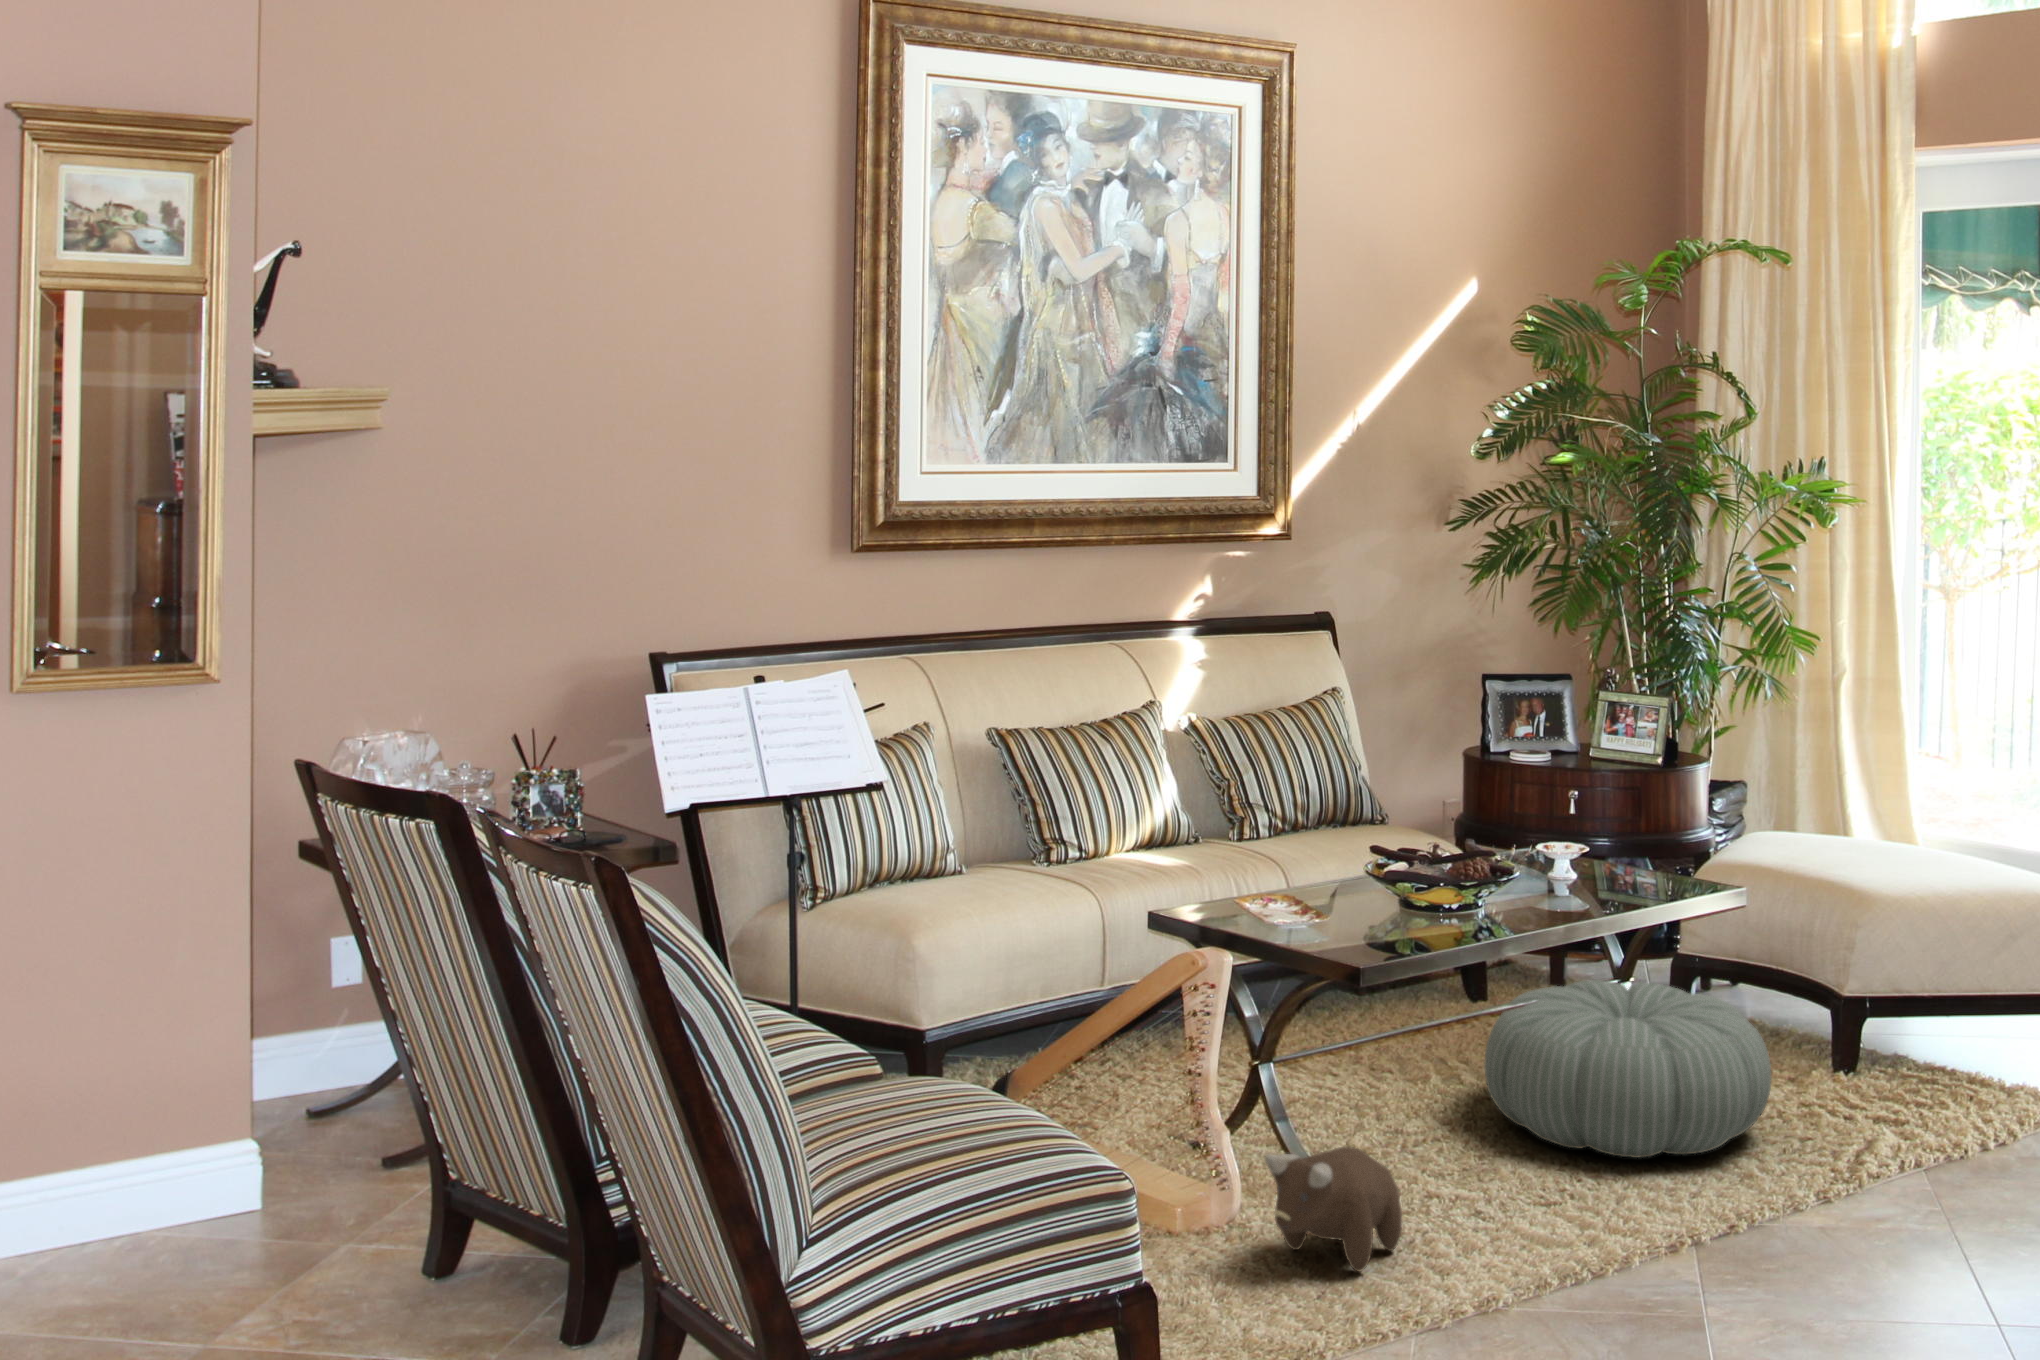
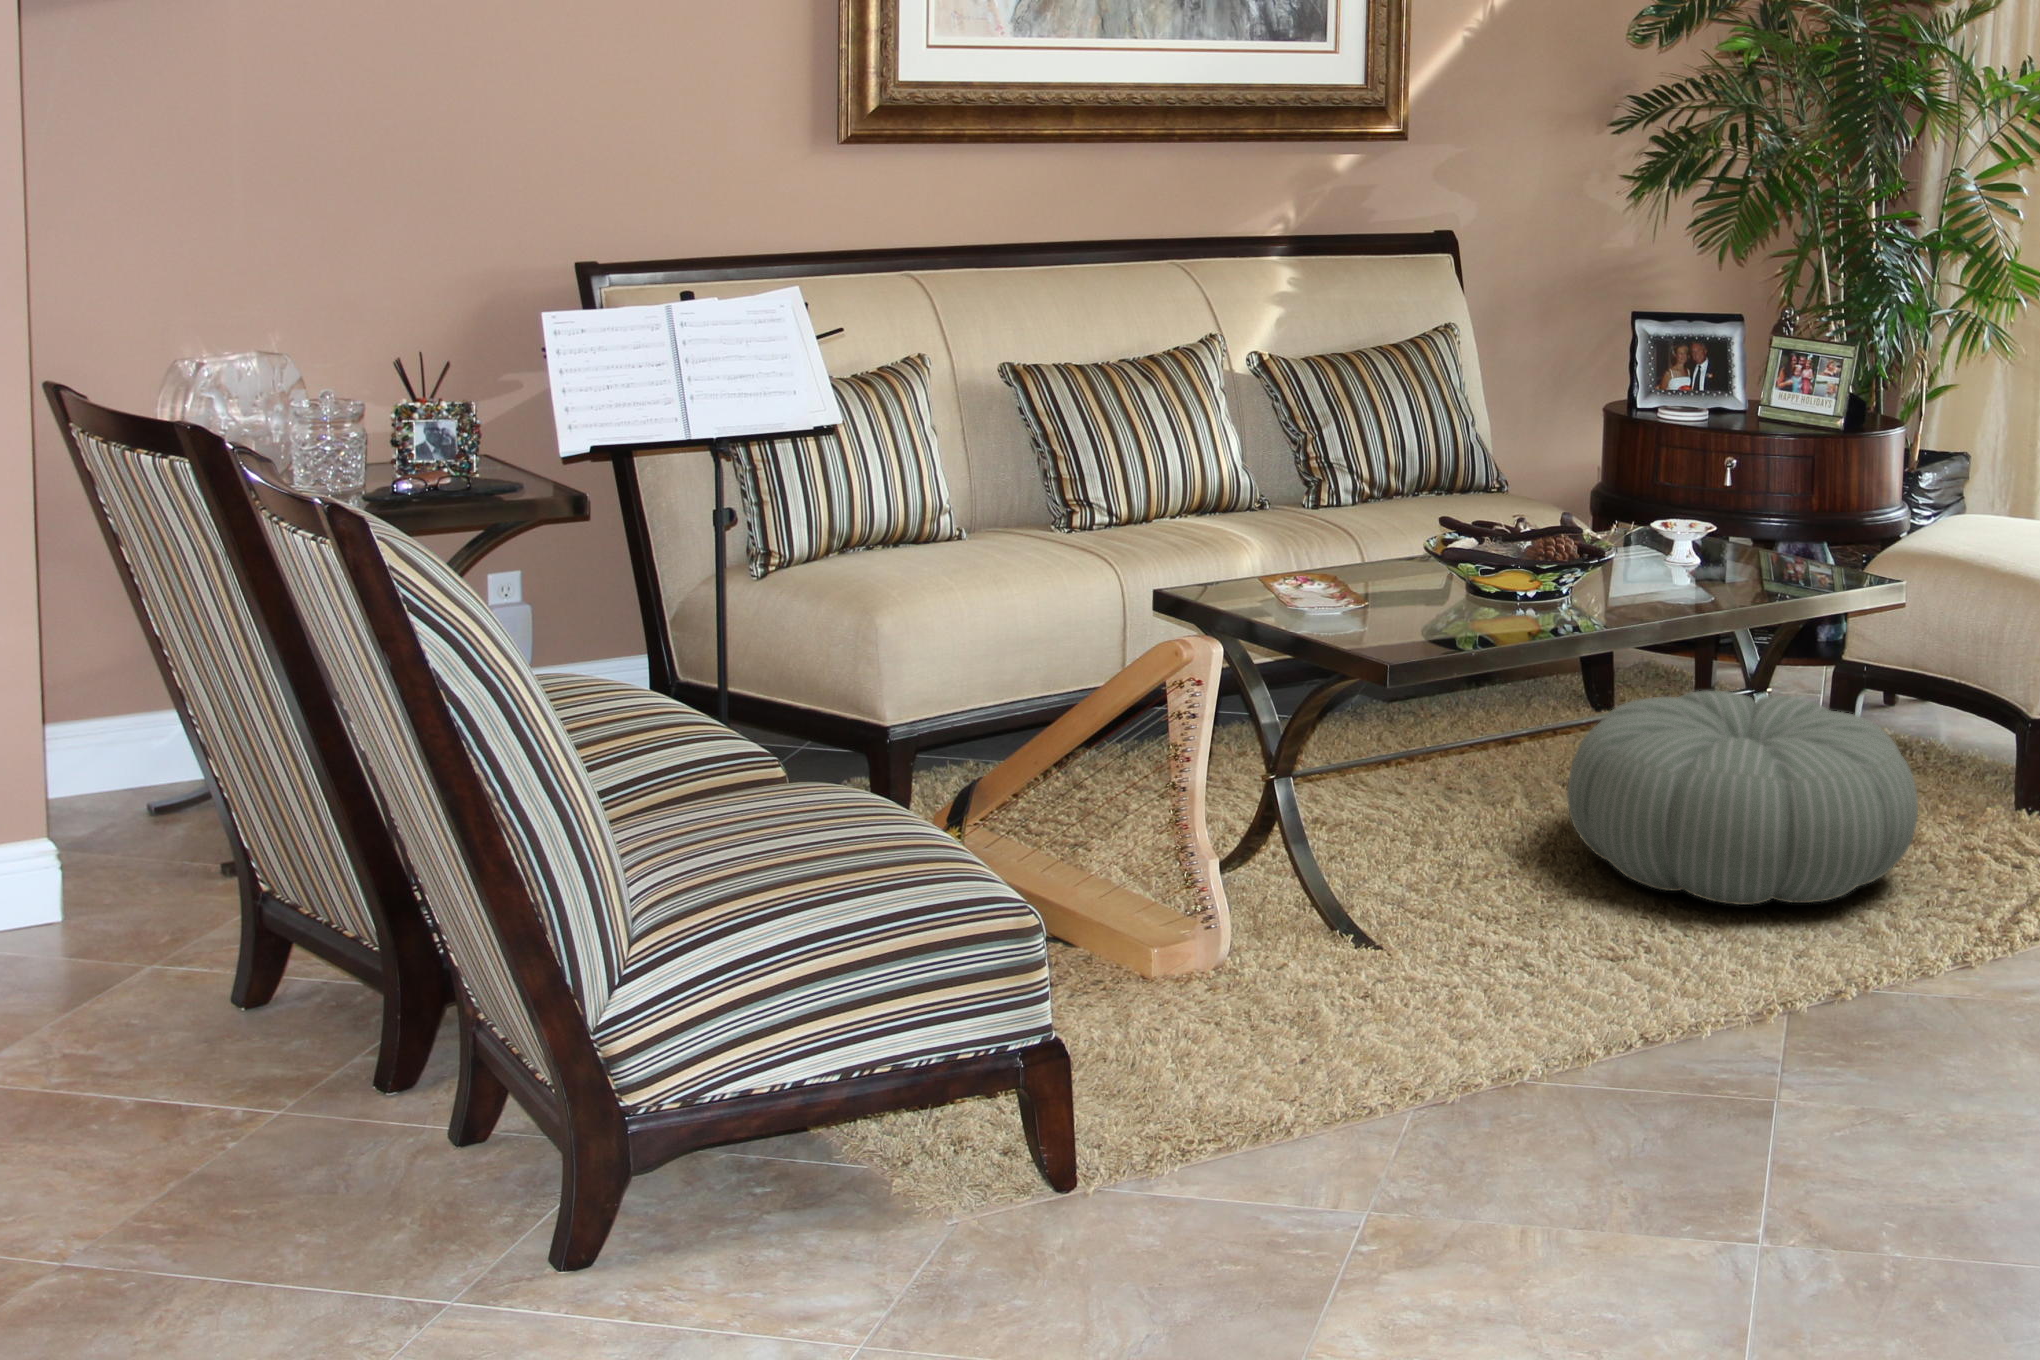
plush toy: present [1265,1146,1402,1272] -> none [1247,884,1422,1033]

